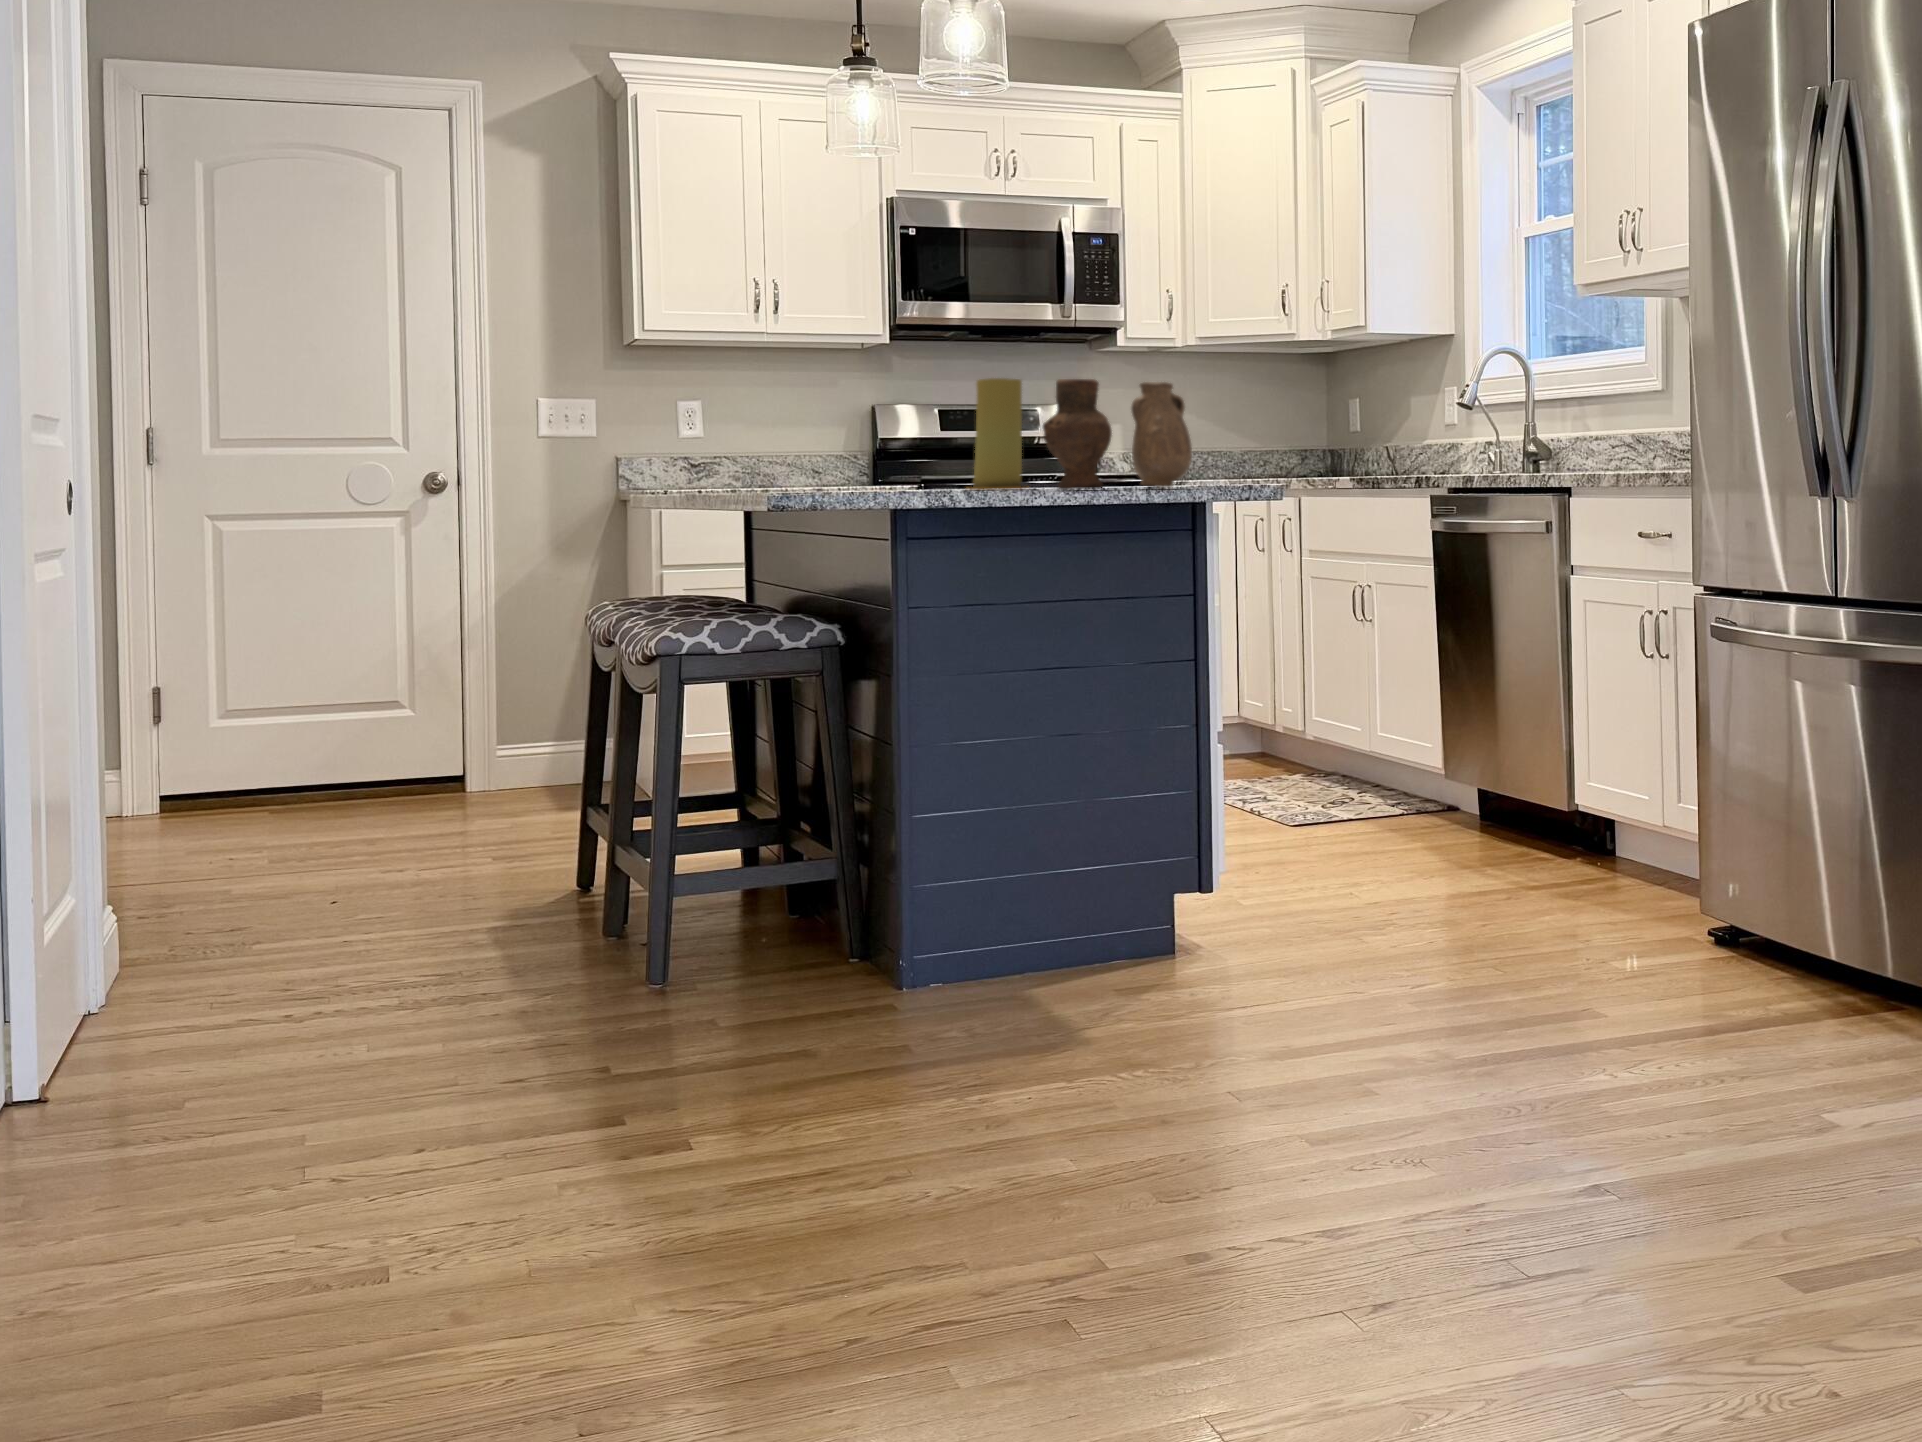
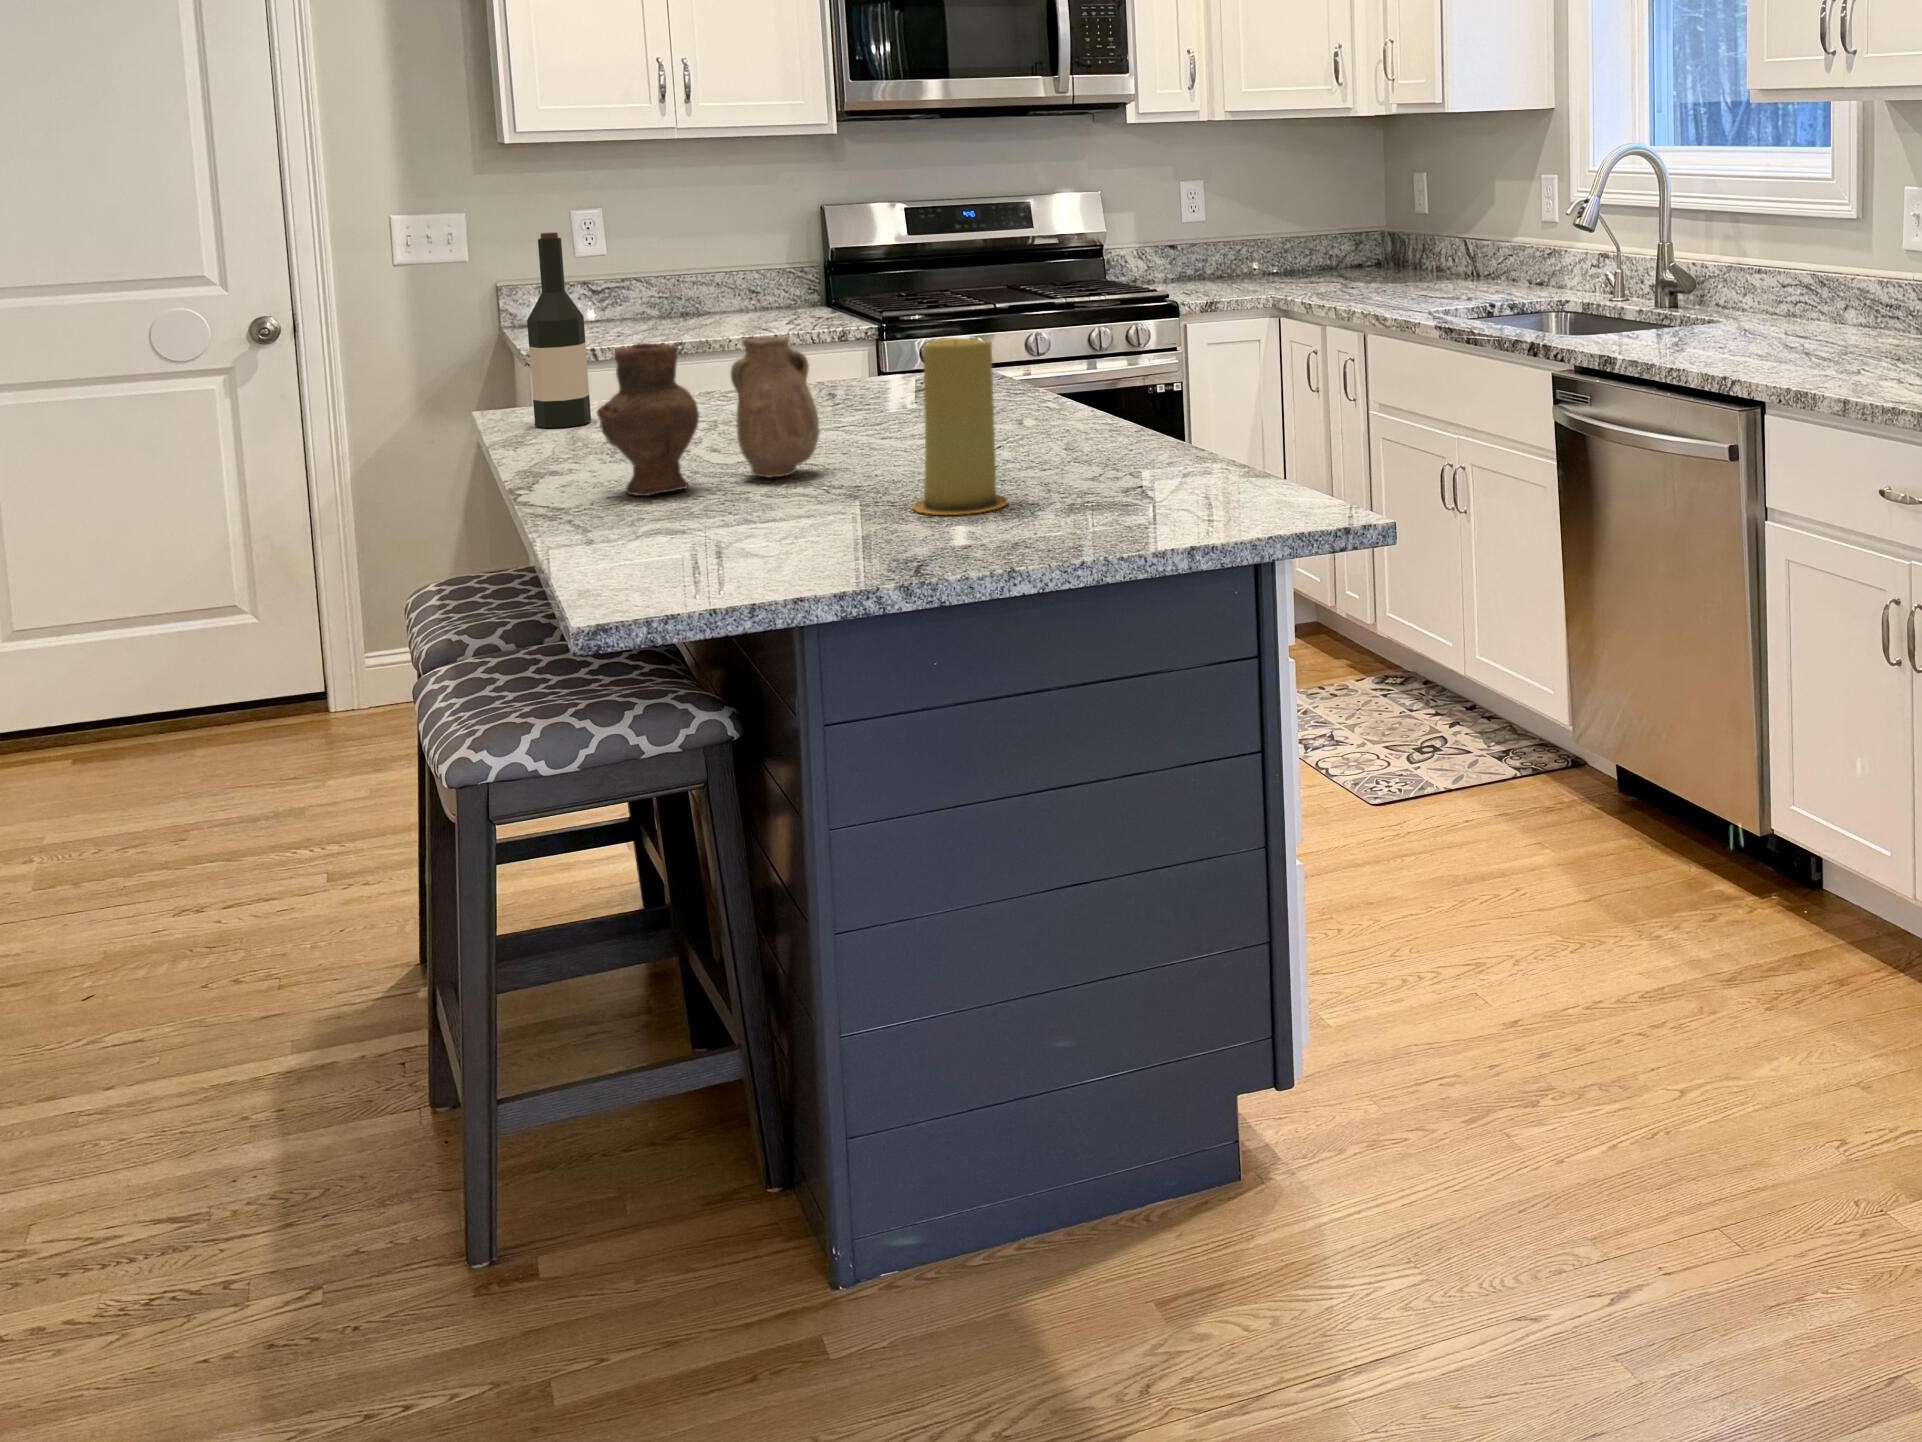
wine bottle: none [684,350,725,488] -> present [527,232,591,428]
vase: present [1043,379,1192,490] -> present [597,336,820,496]

